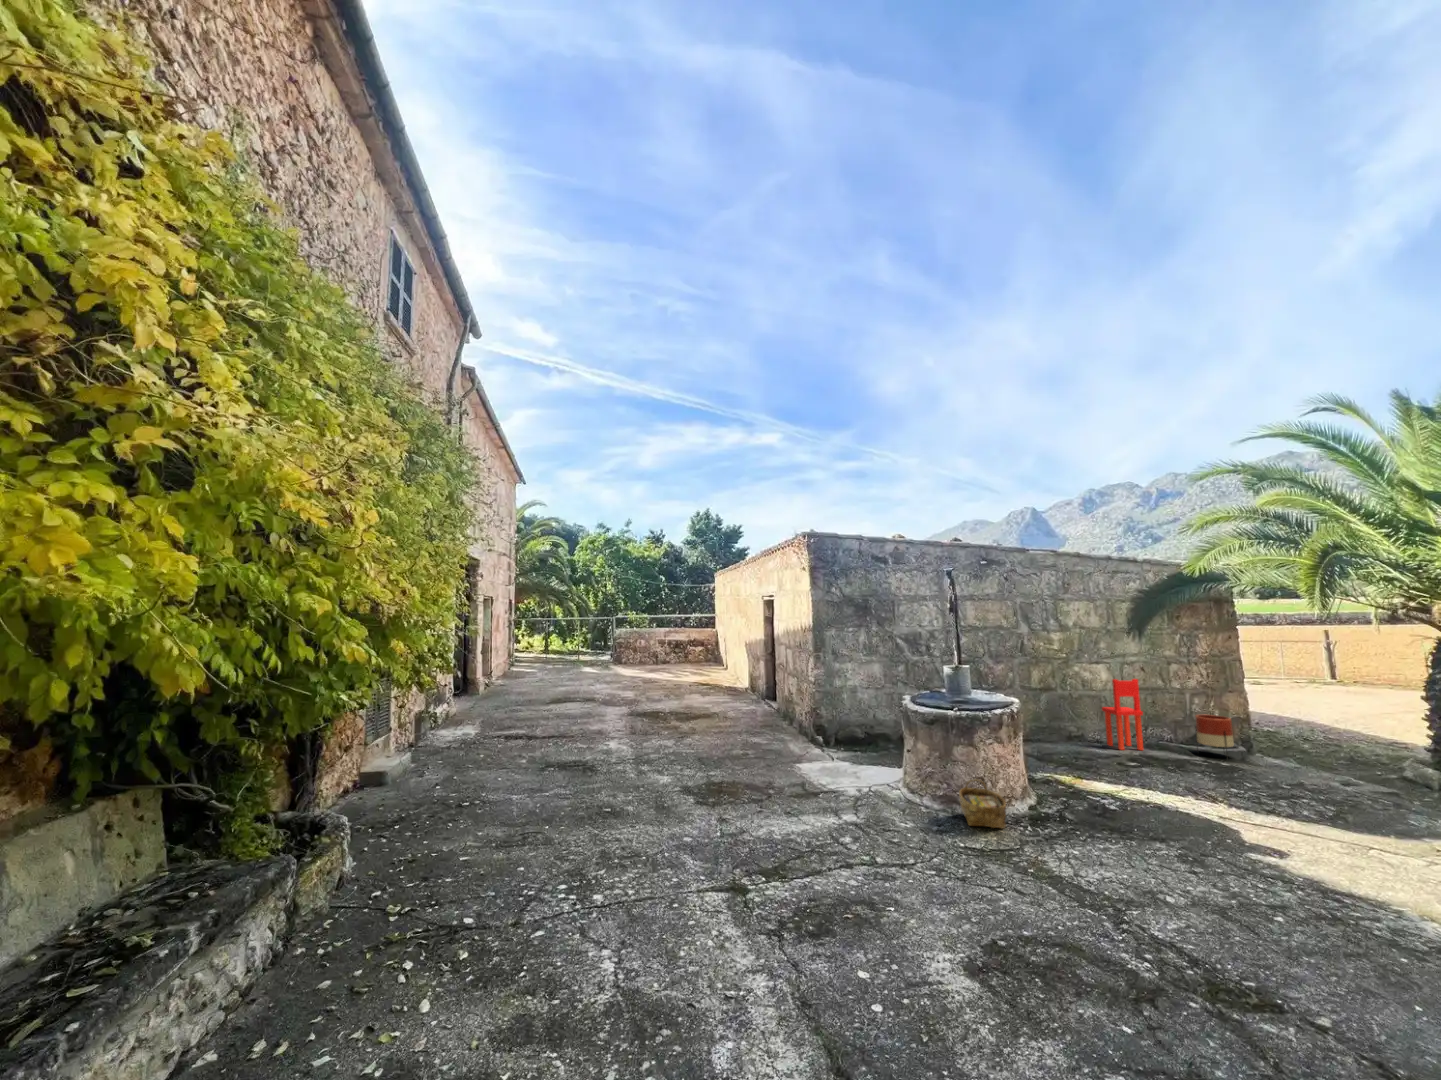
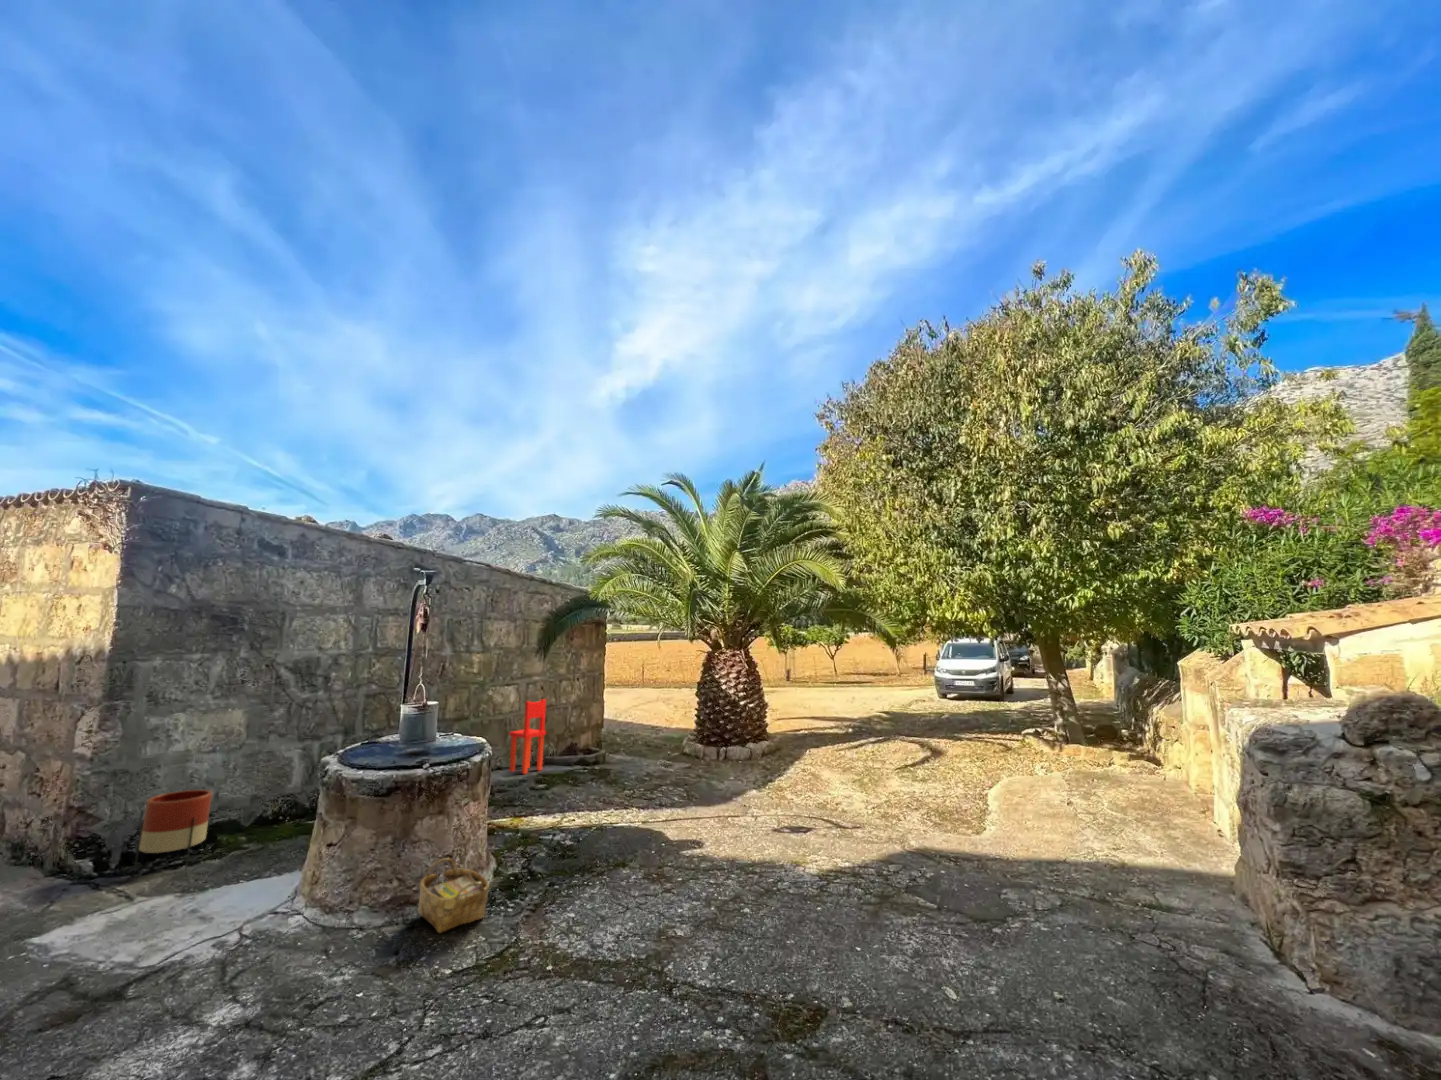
planter: present [1195,715,1234,749] -> present [134,790,212,872]

